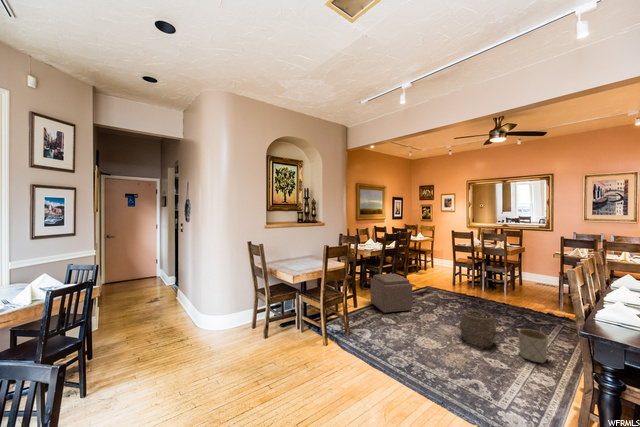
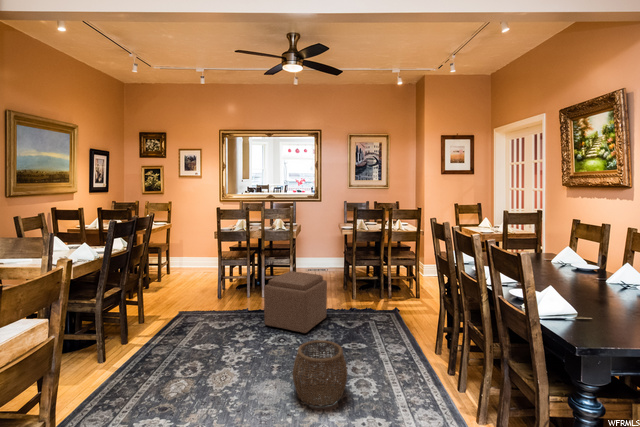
ottoman: present [371,274,412,313] -> present [264,271,327,333]
planter: present [518,329,548,363] -> none [375,348,411,398]

